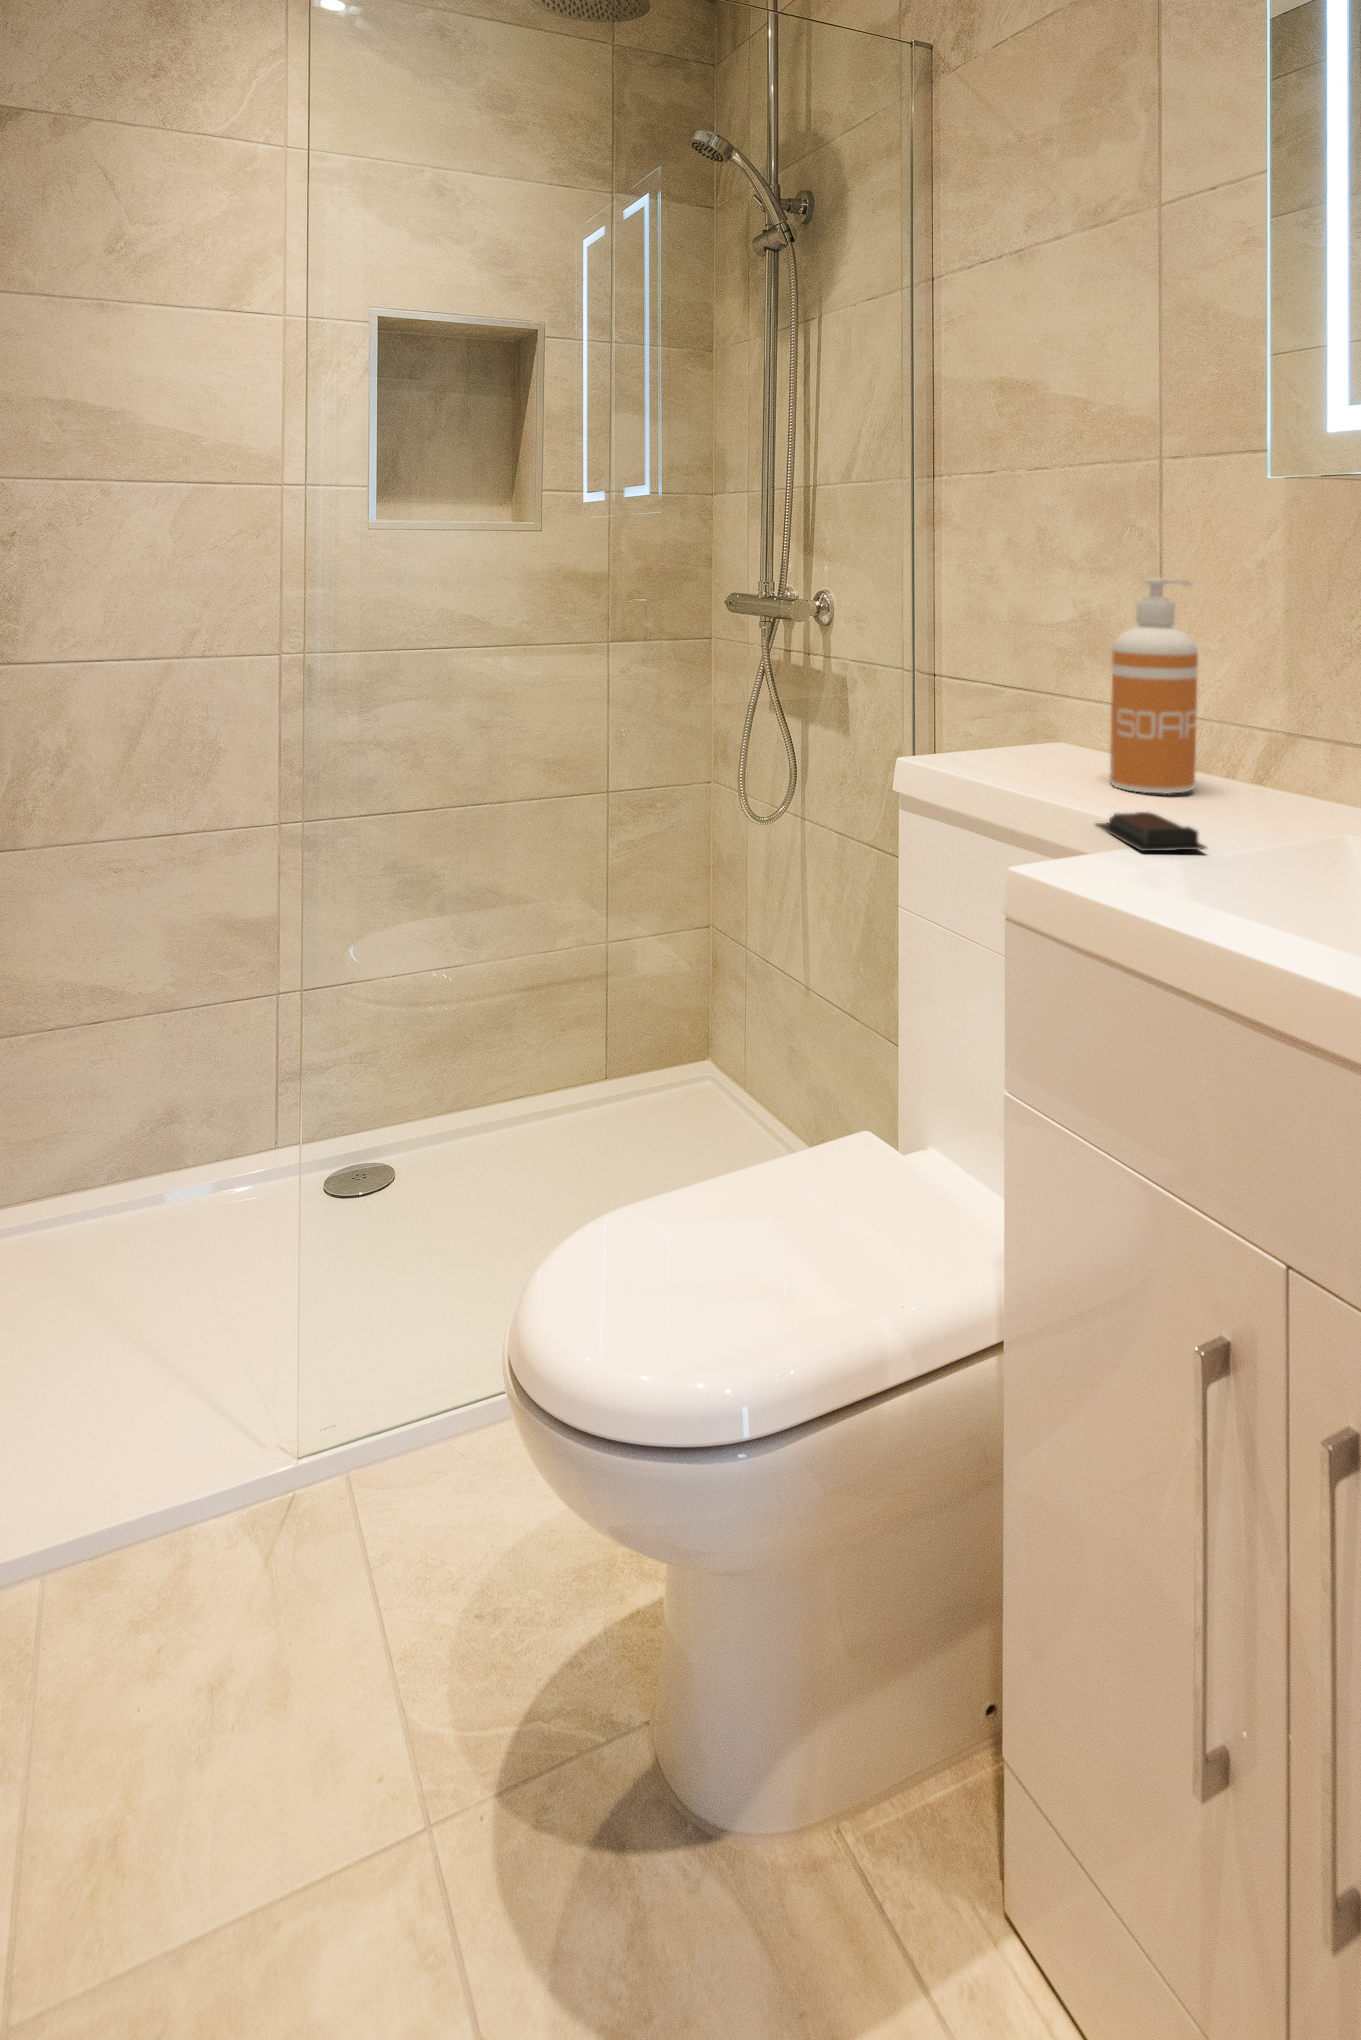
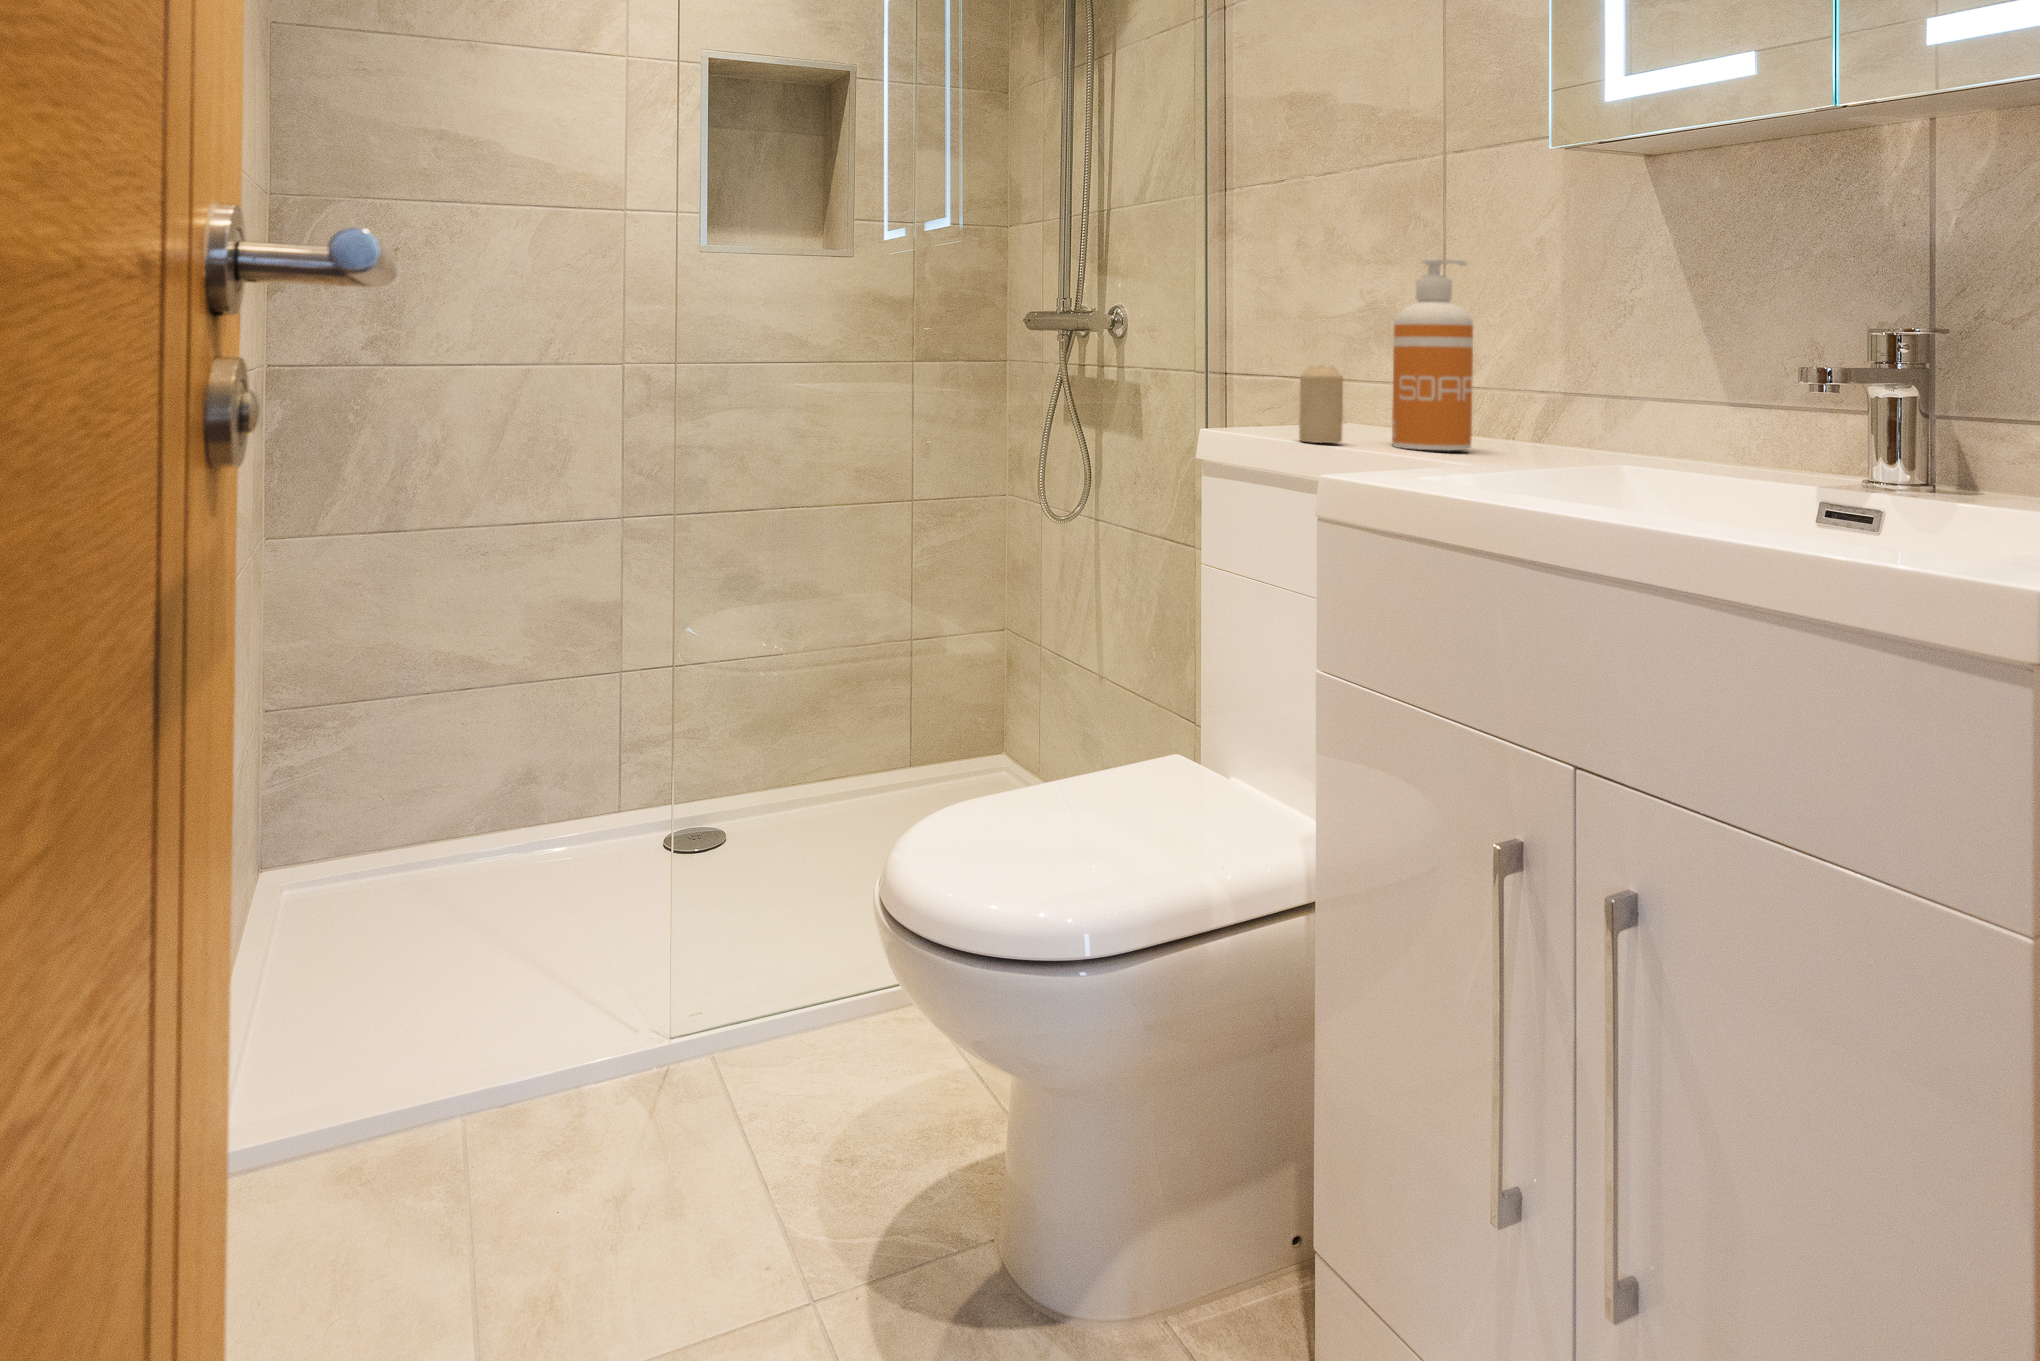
candle: none [1008,696,1056,786] -> present [1299,365,1343,443]
soap bar: present [1096,812,1206,851] -> none [1384,450,1490,472]

